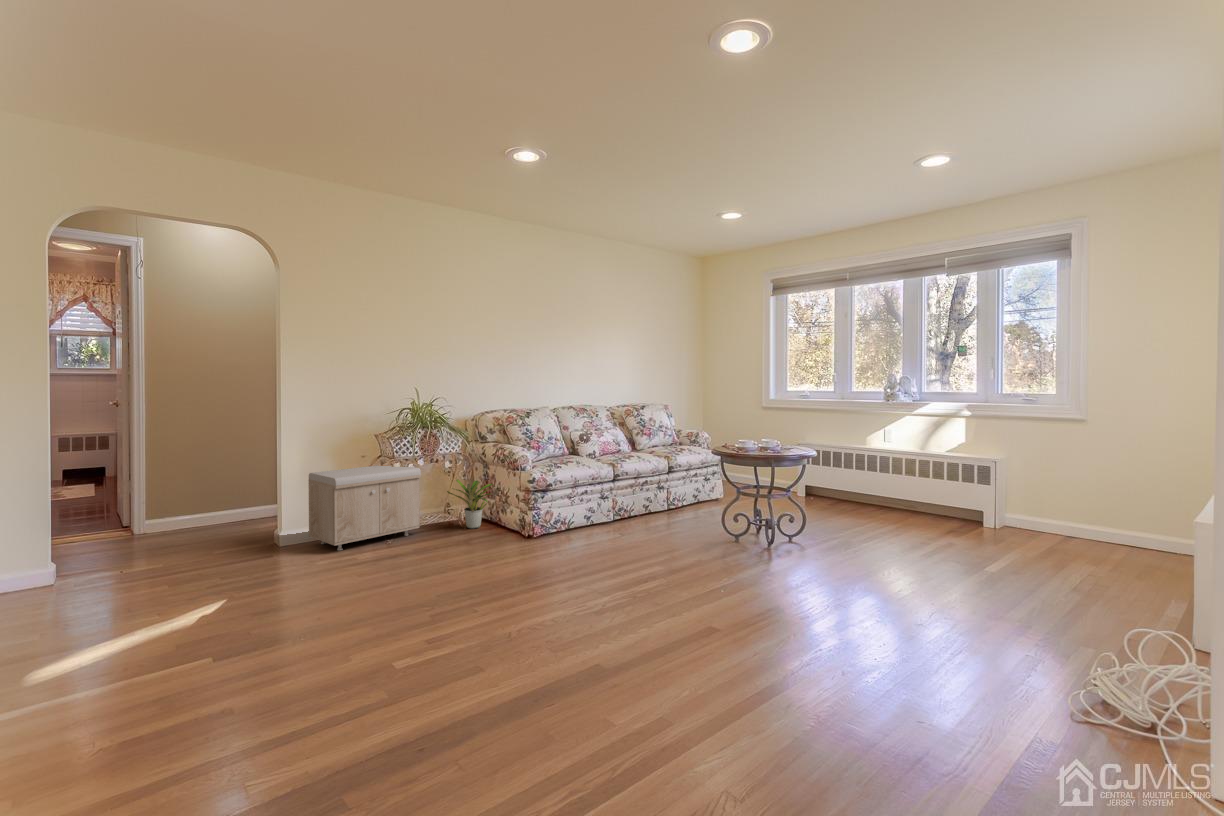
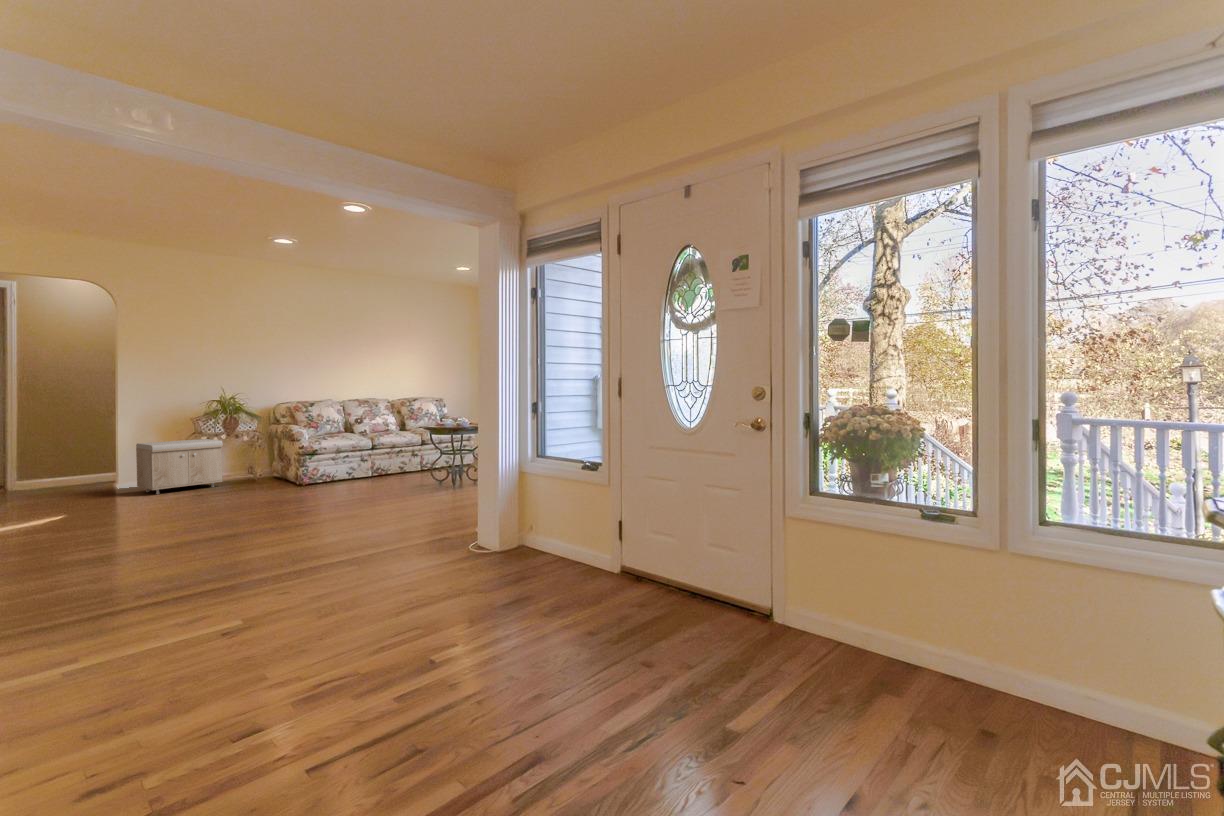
potted plant: present [447,479,495,529] -> none [247,449,283,483]

